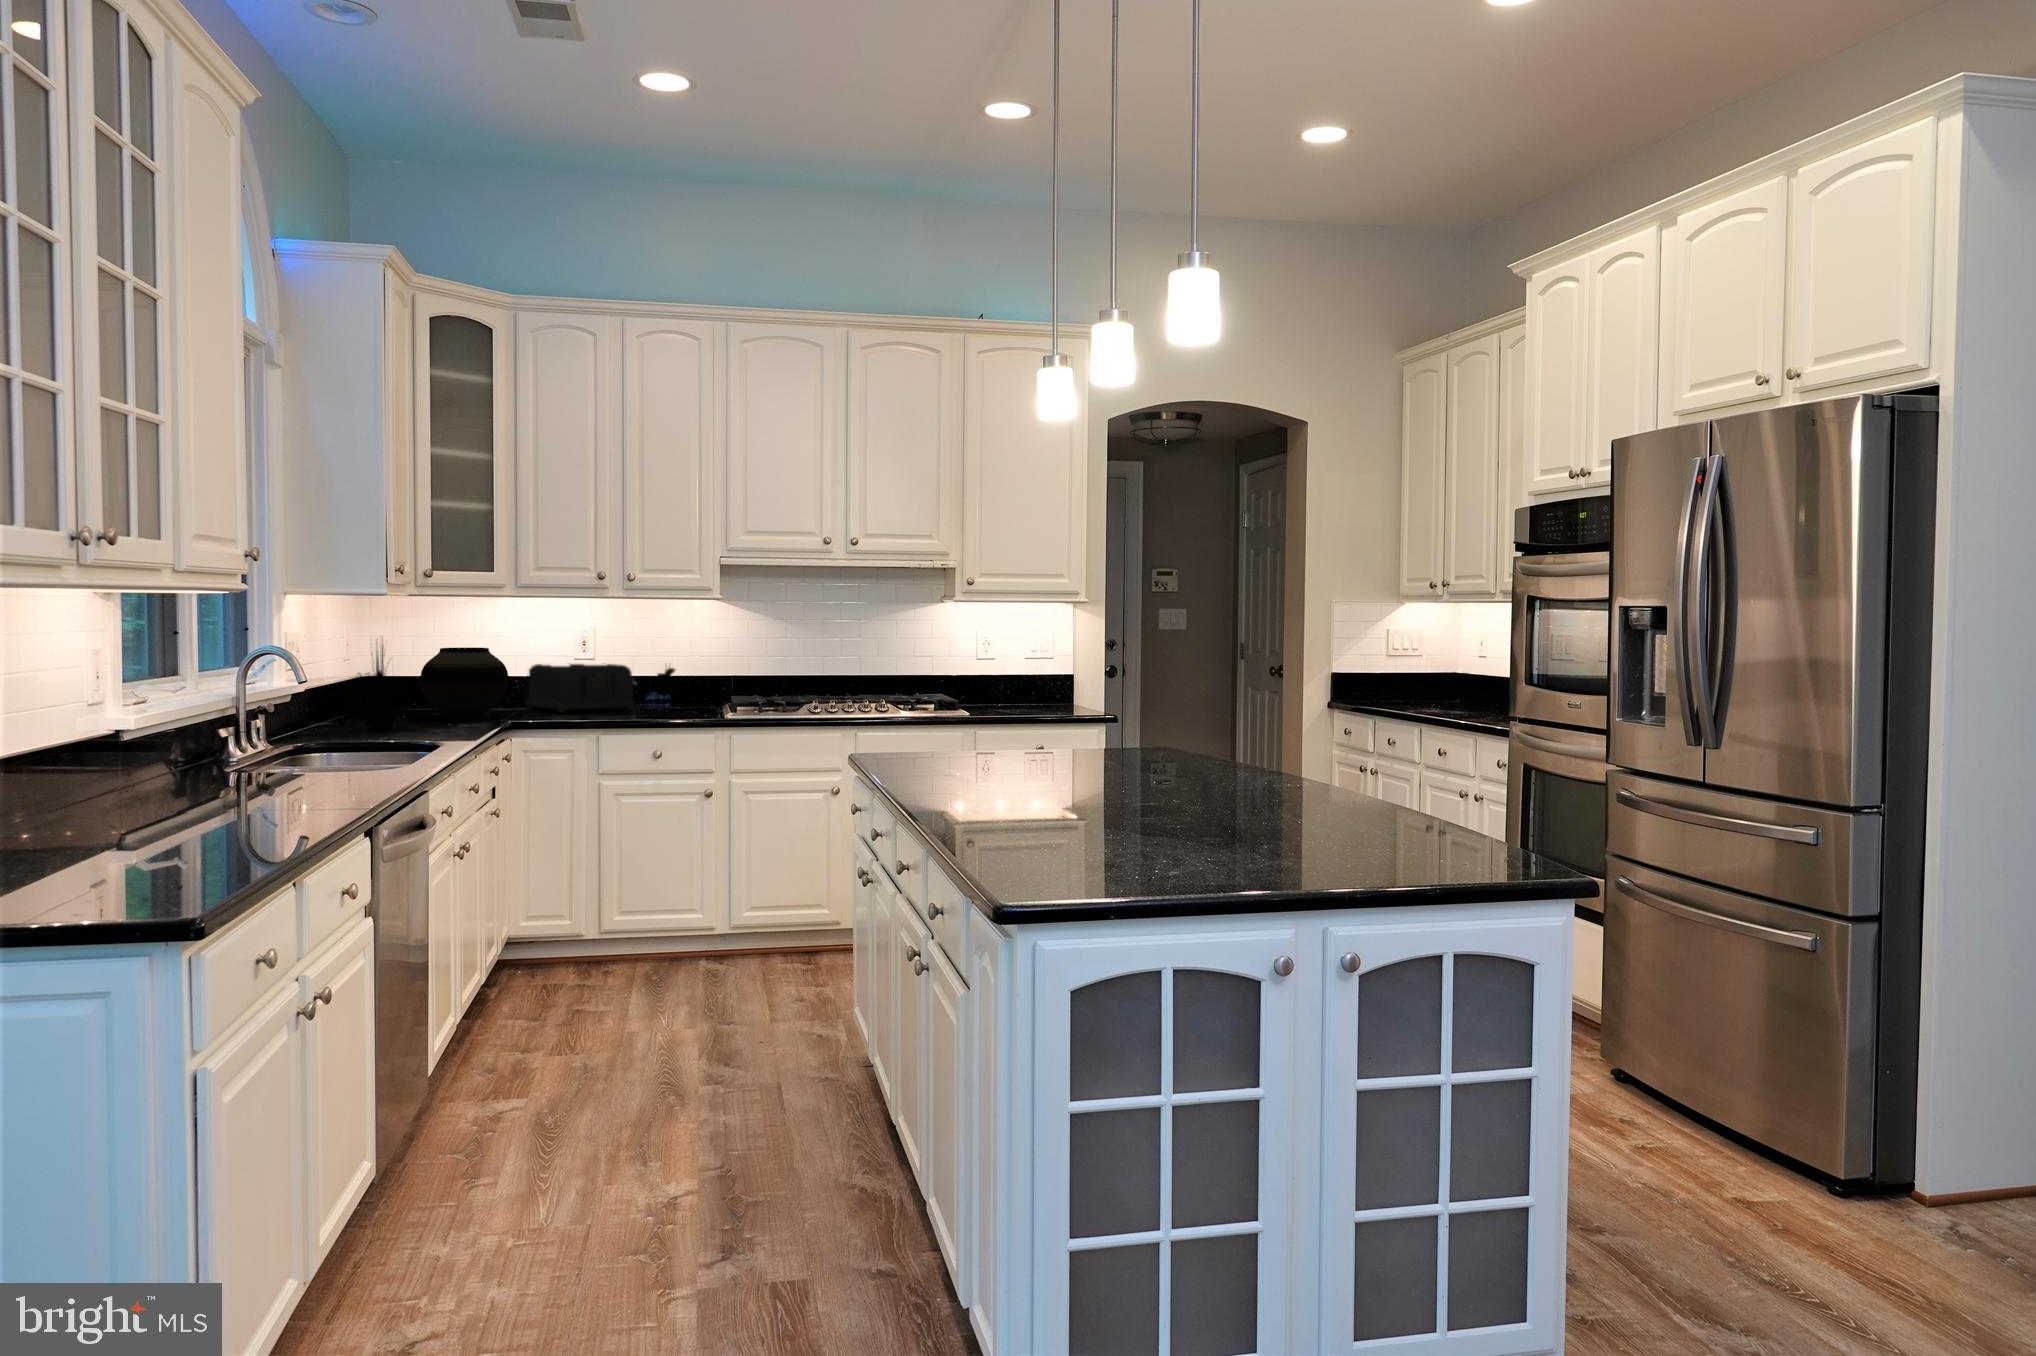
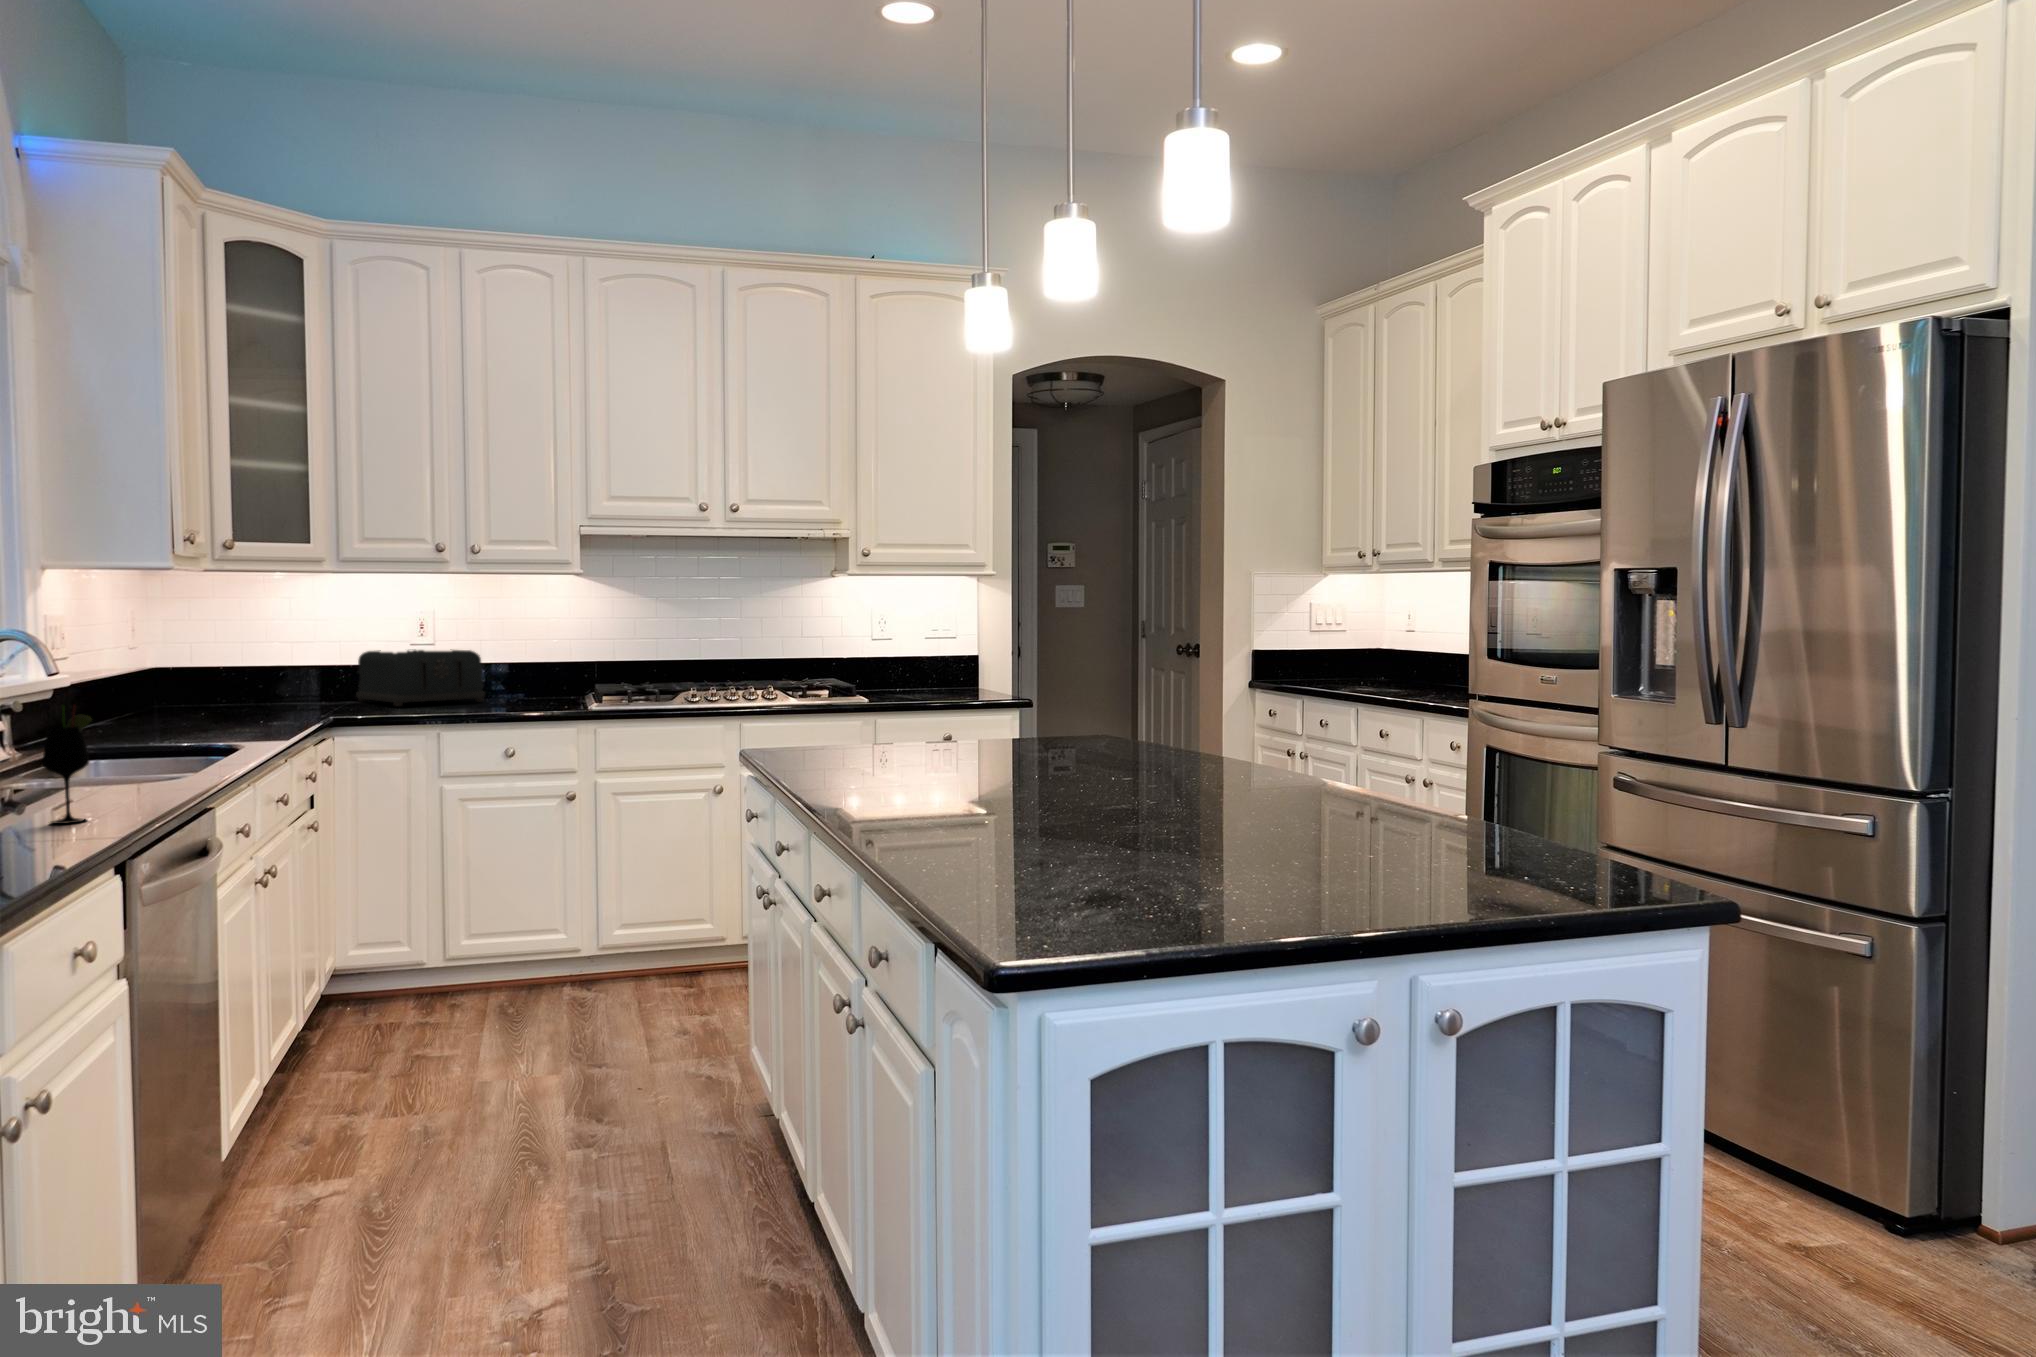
potted plant: present [358,639,399,730] -> none [129,603,207,730]
vase: present [420,648,508,719] -> none [225,632,333,715]
wine glass: present [655,668,675,717] -> present [42,704,92,824]

